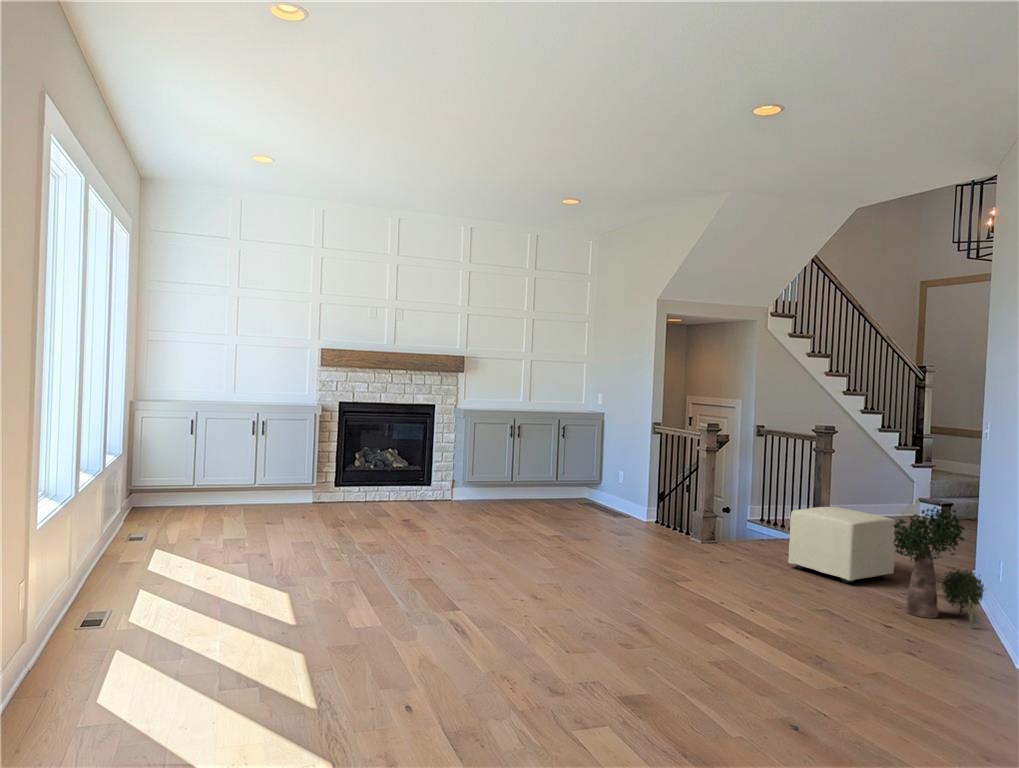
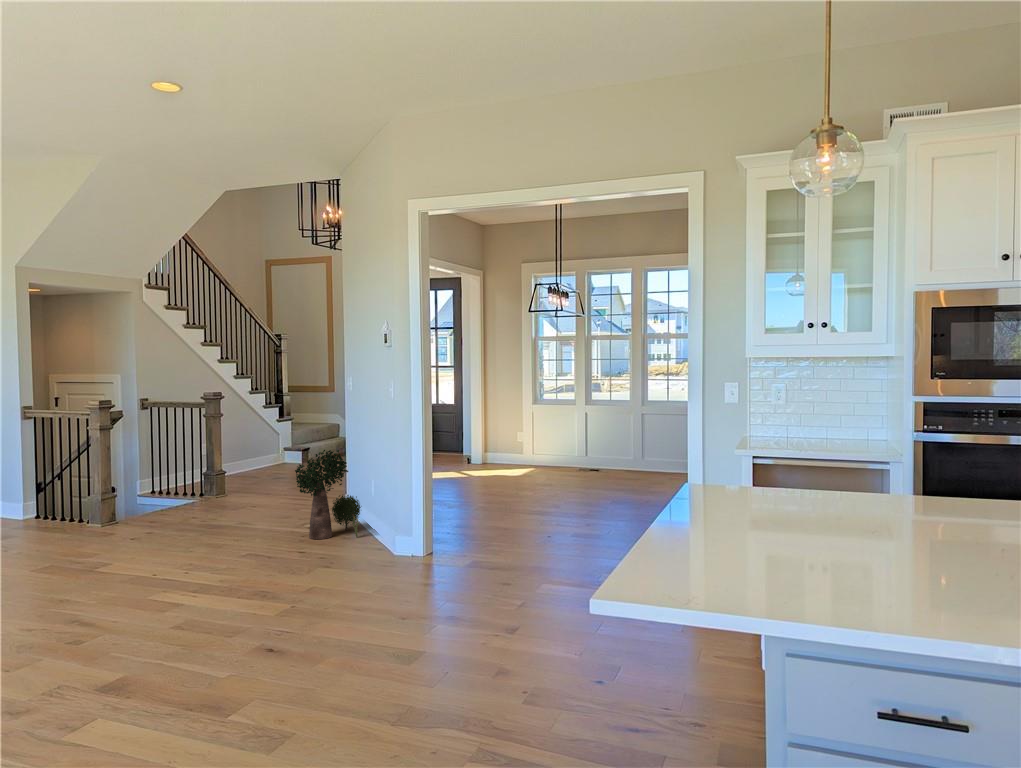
ottoman: present [788,507,895,583] -> none [200,465,290,528]

